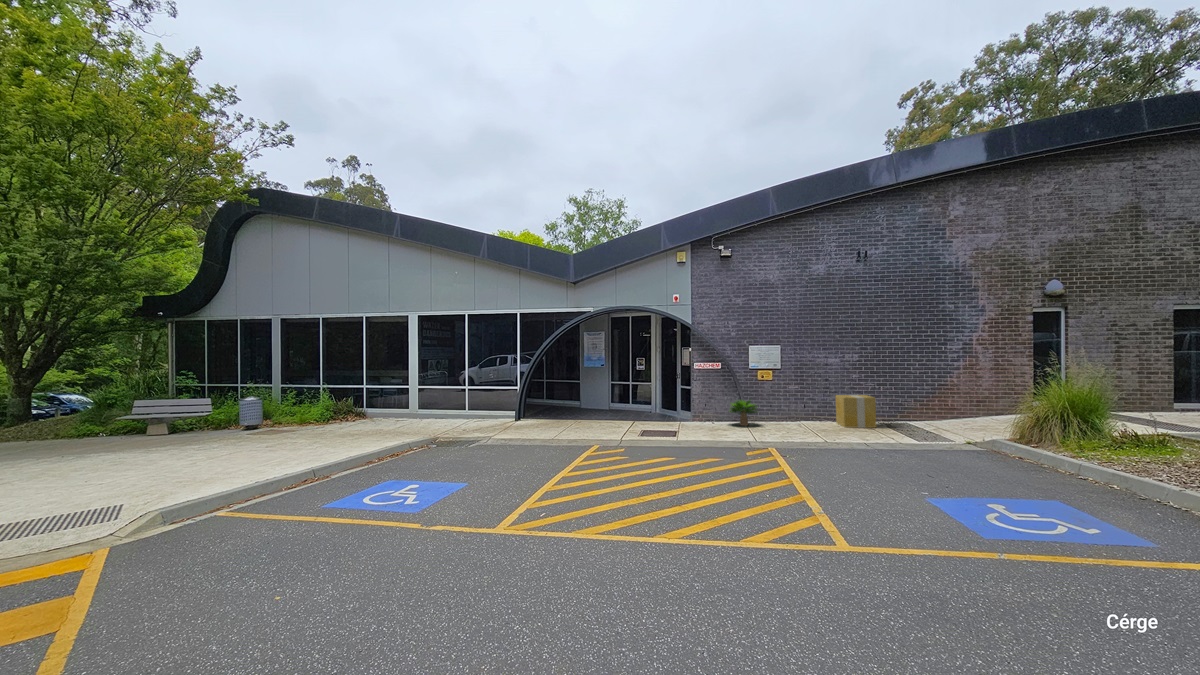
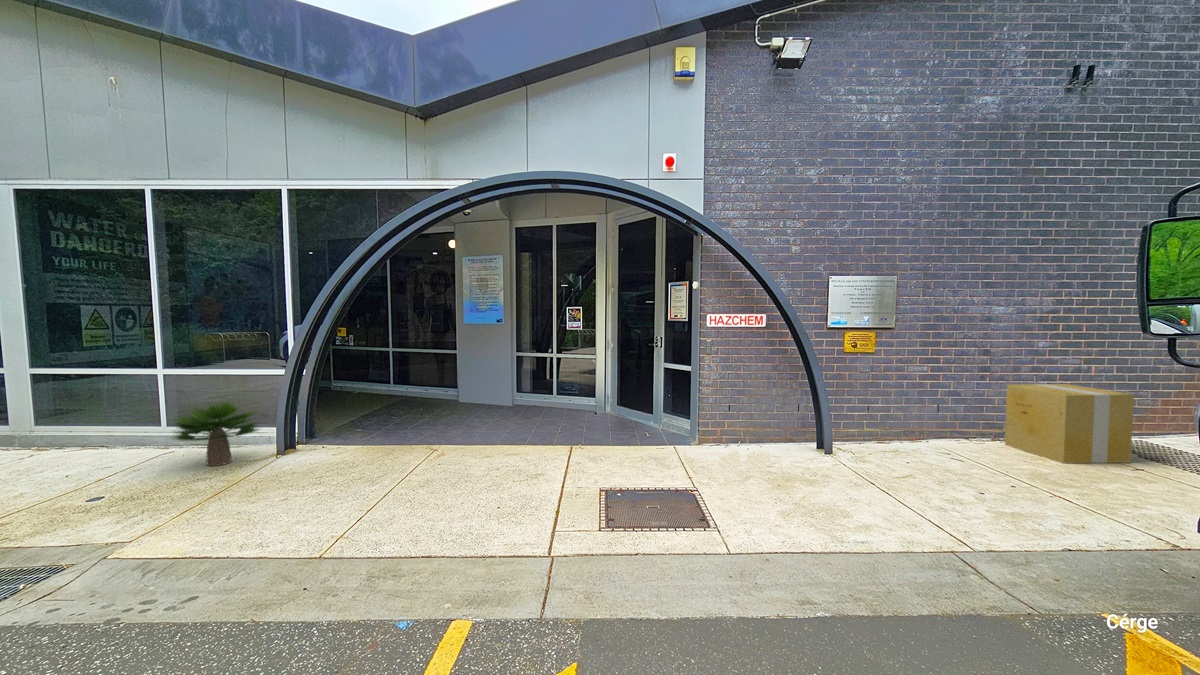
potted plant: present [730,400,757,426] -> present [173,400,258,466]

